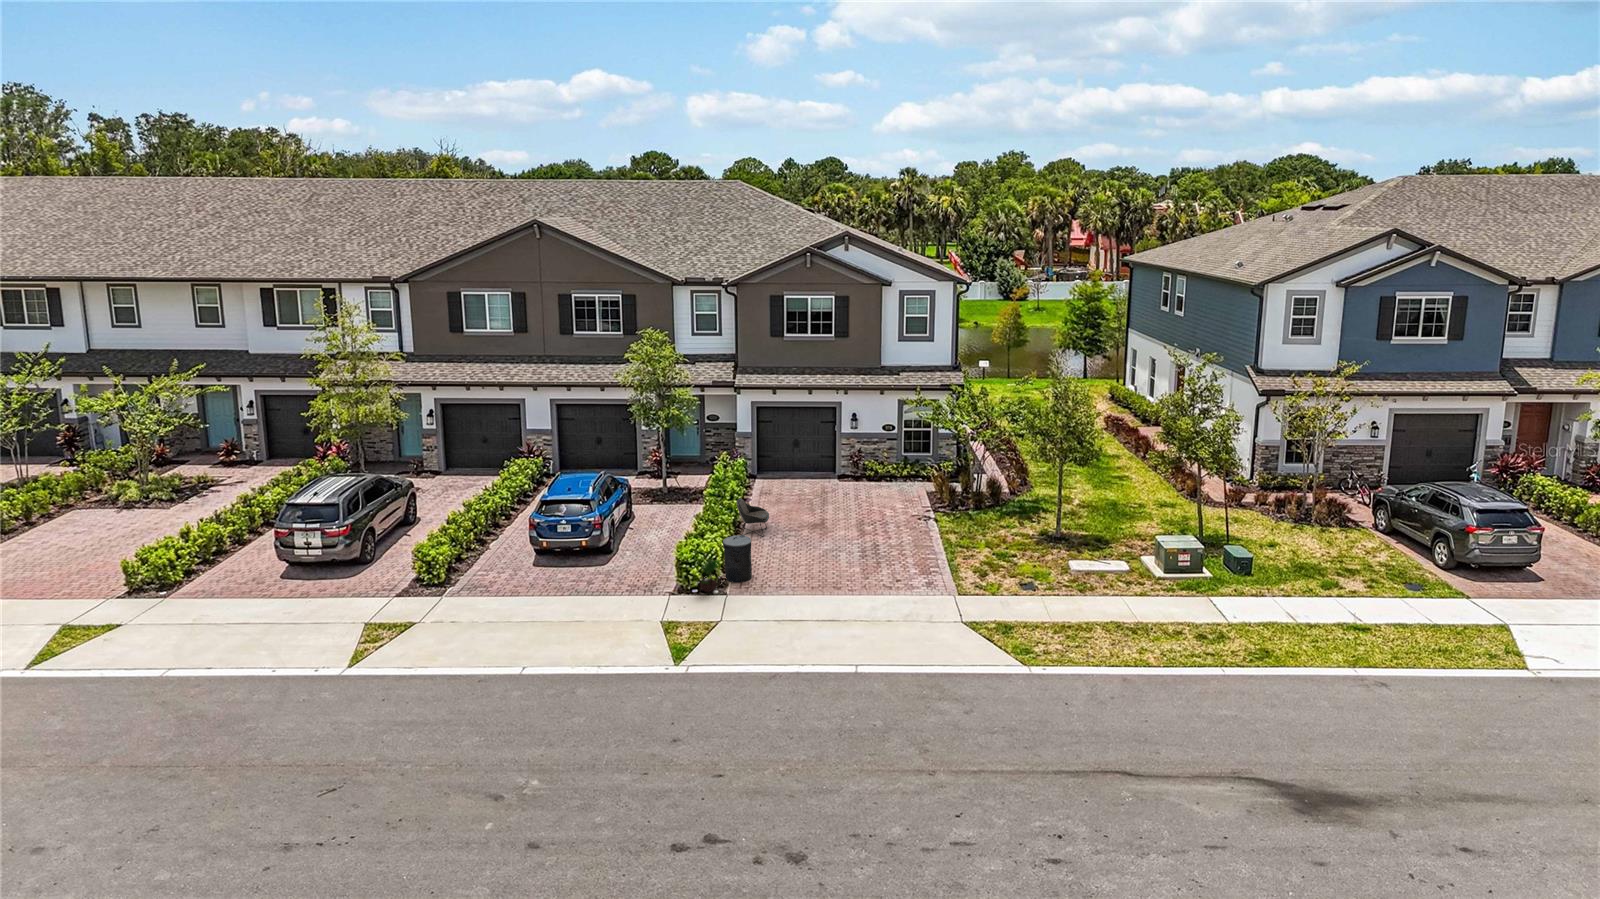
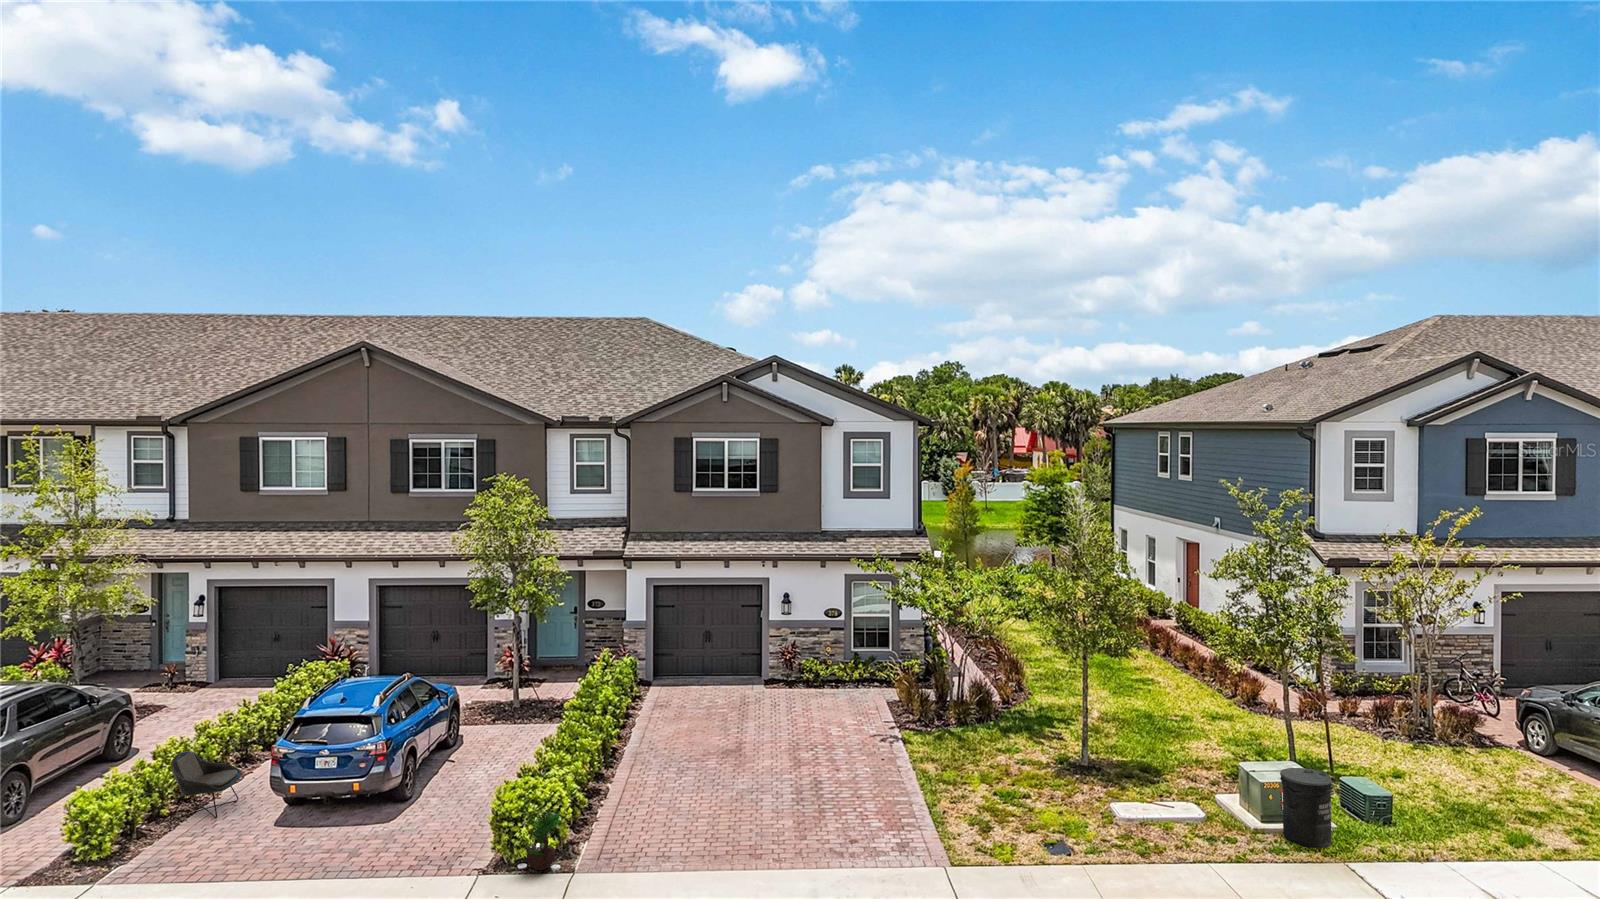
lounge chair: present [737,499,769,537] -> present [170,751,242,821]
trash can: present [723,535,752,583] -> present [1280,768,1332,848]

